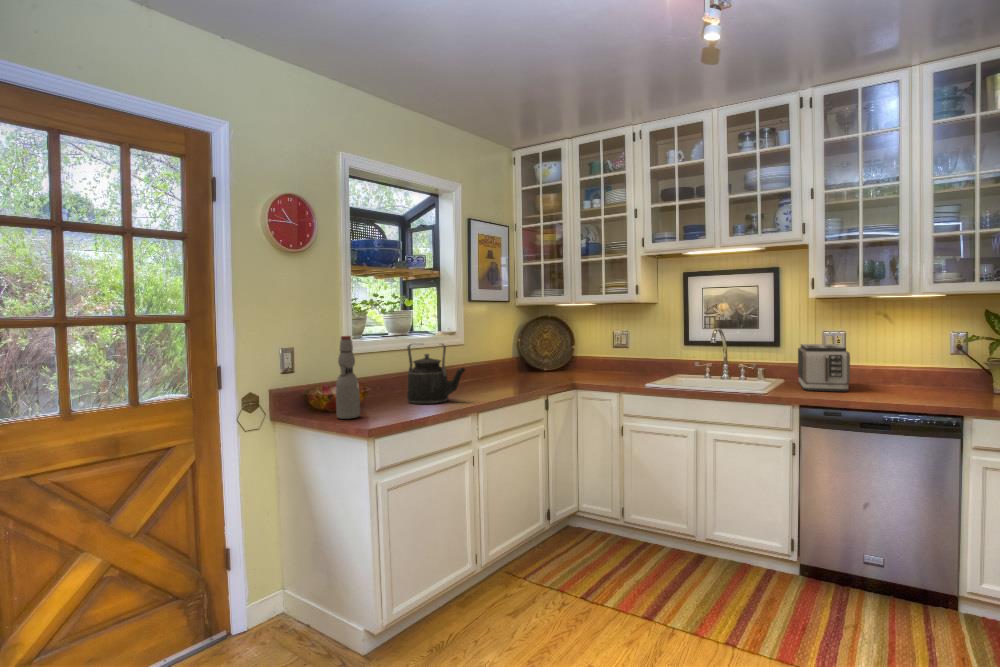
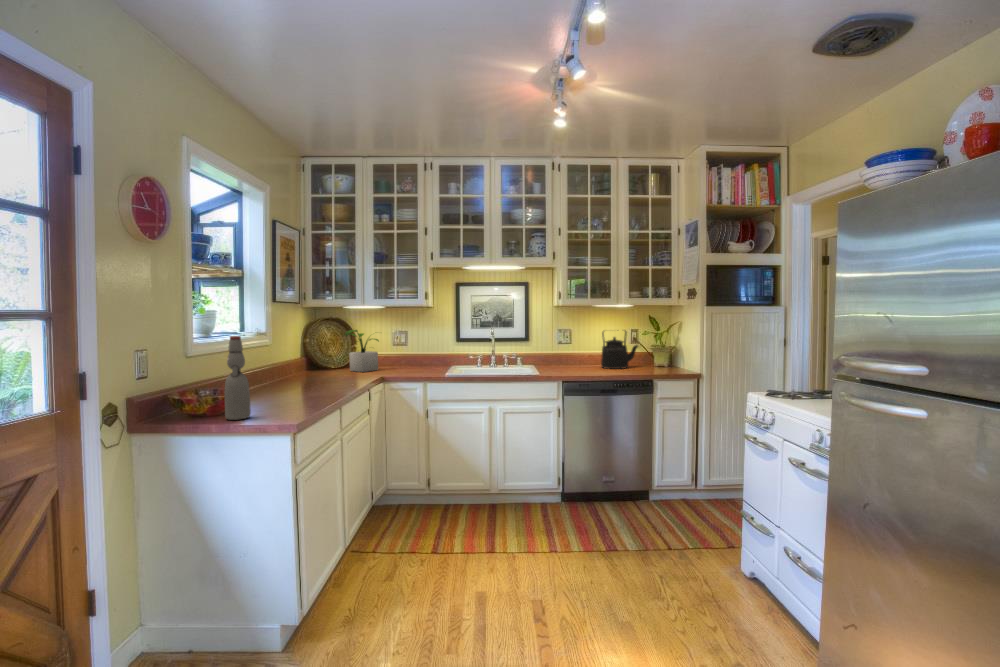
potted plant: none [547,329,600,375] -> present [345,330,379,372]
kettle: present [407,344,465,404] -> present [601,331,638,369]
toaster: present [798,344,850,392] -> none [544,338,584,371]

